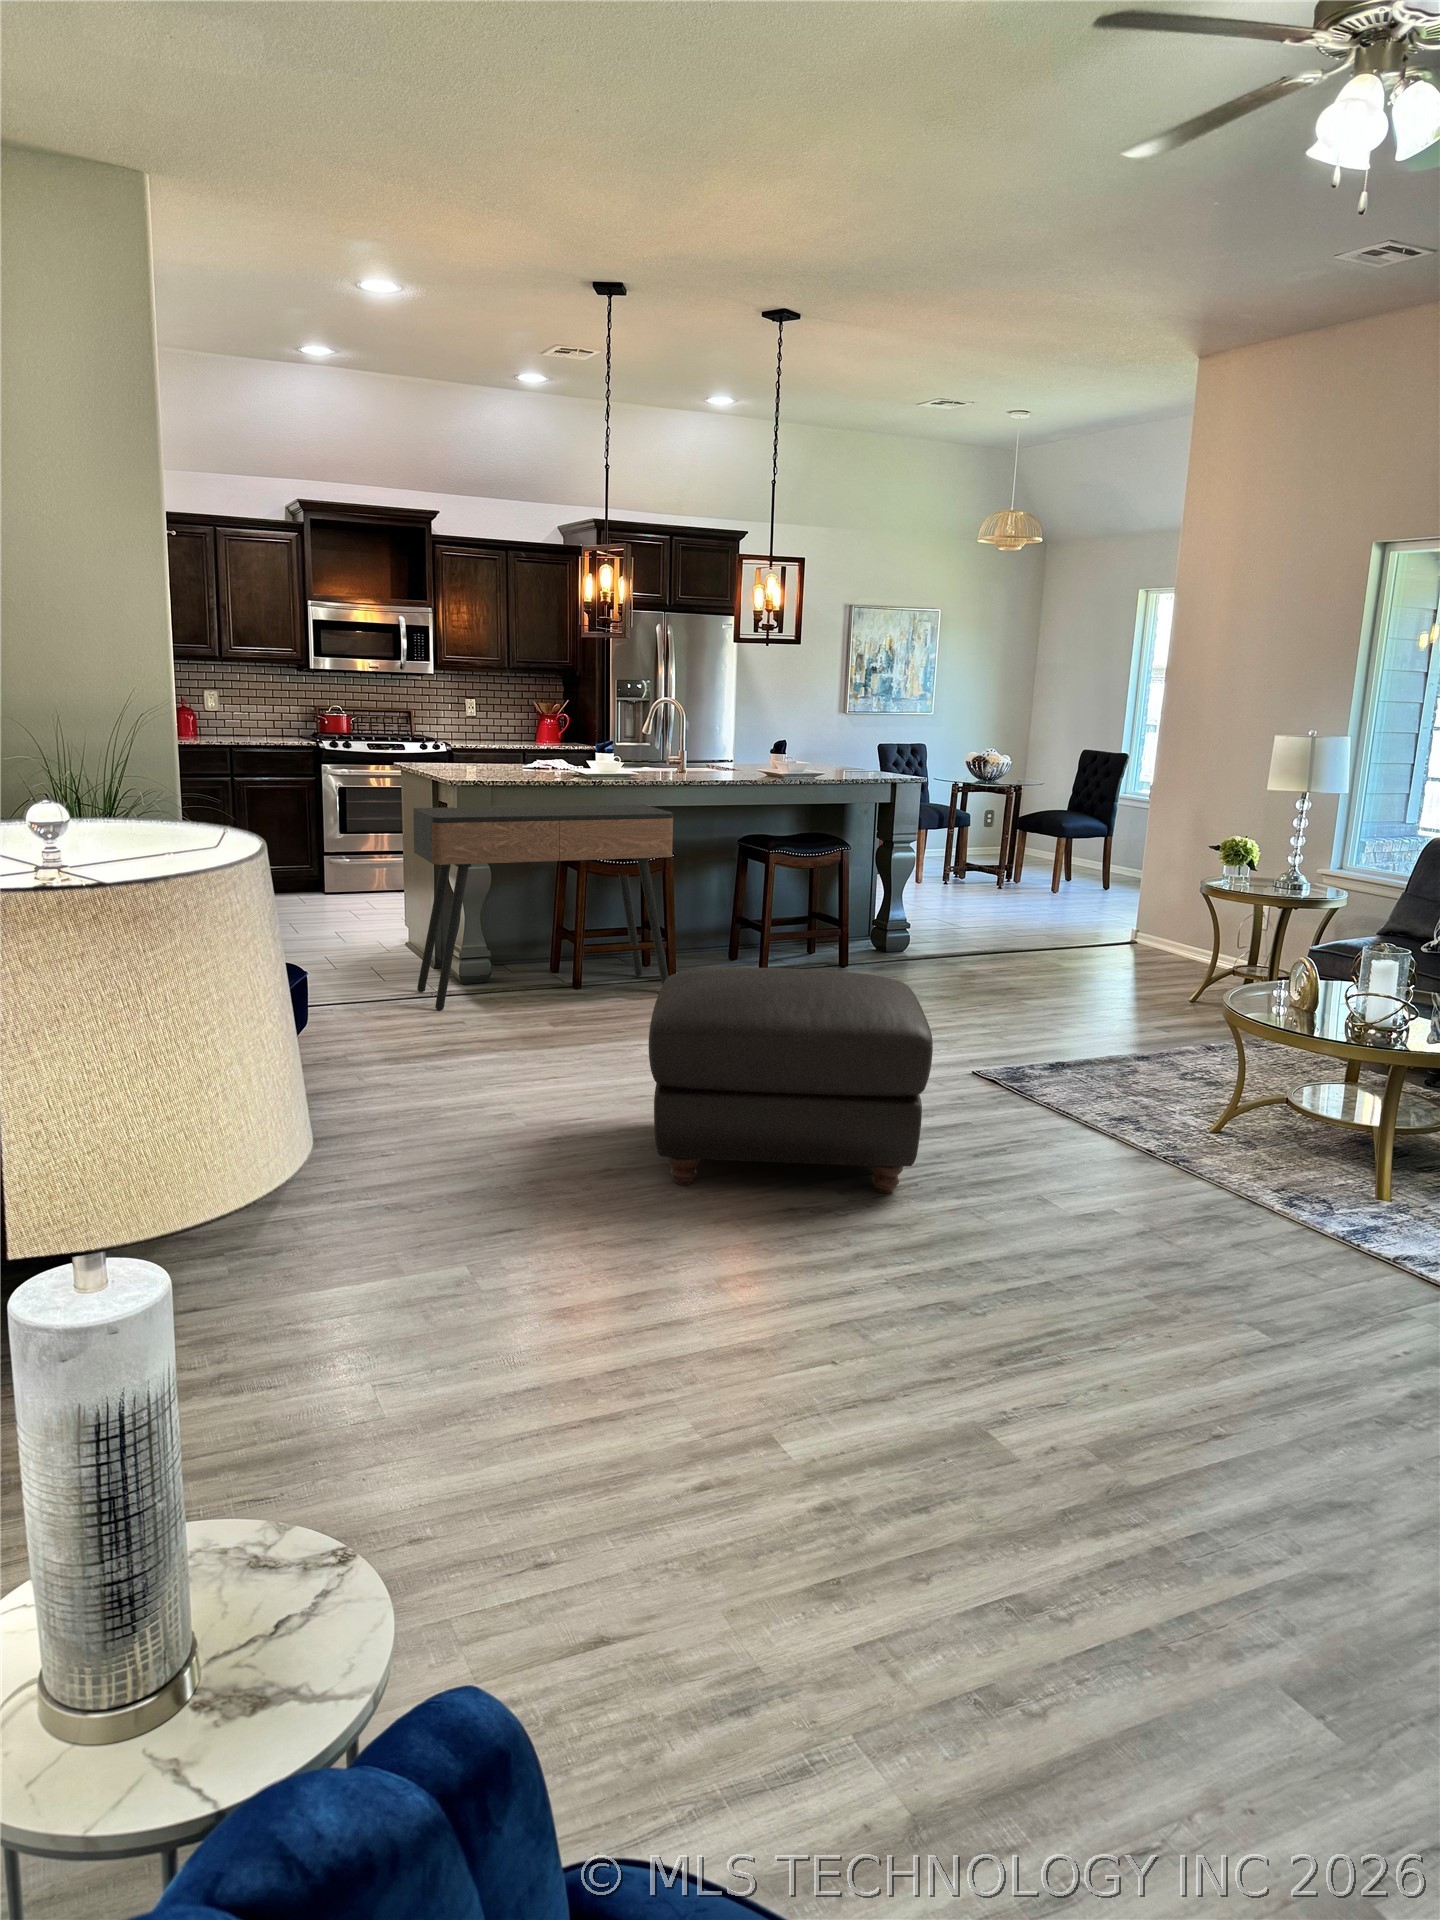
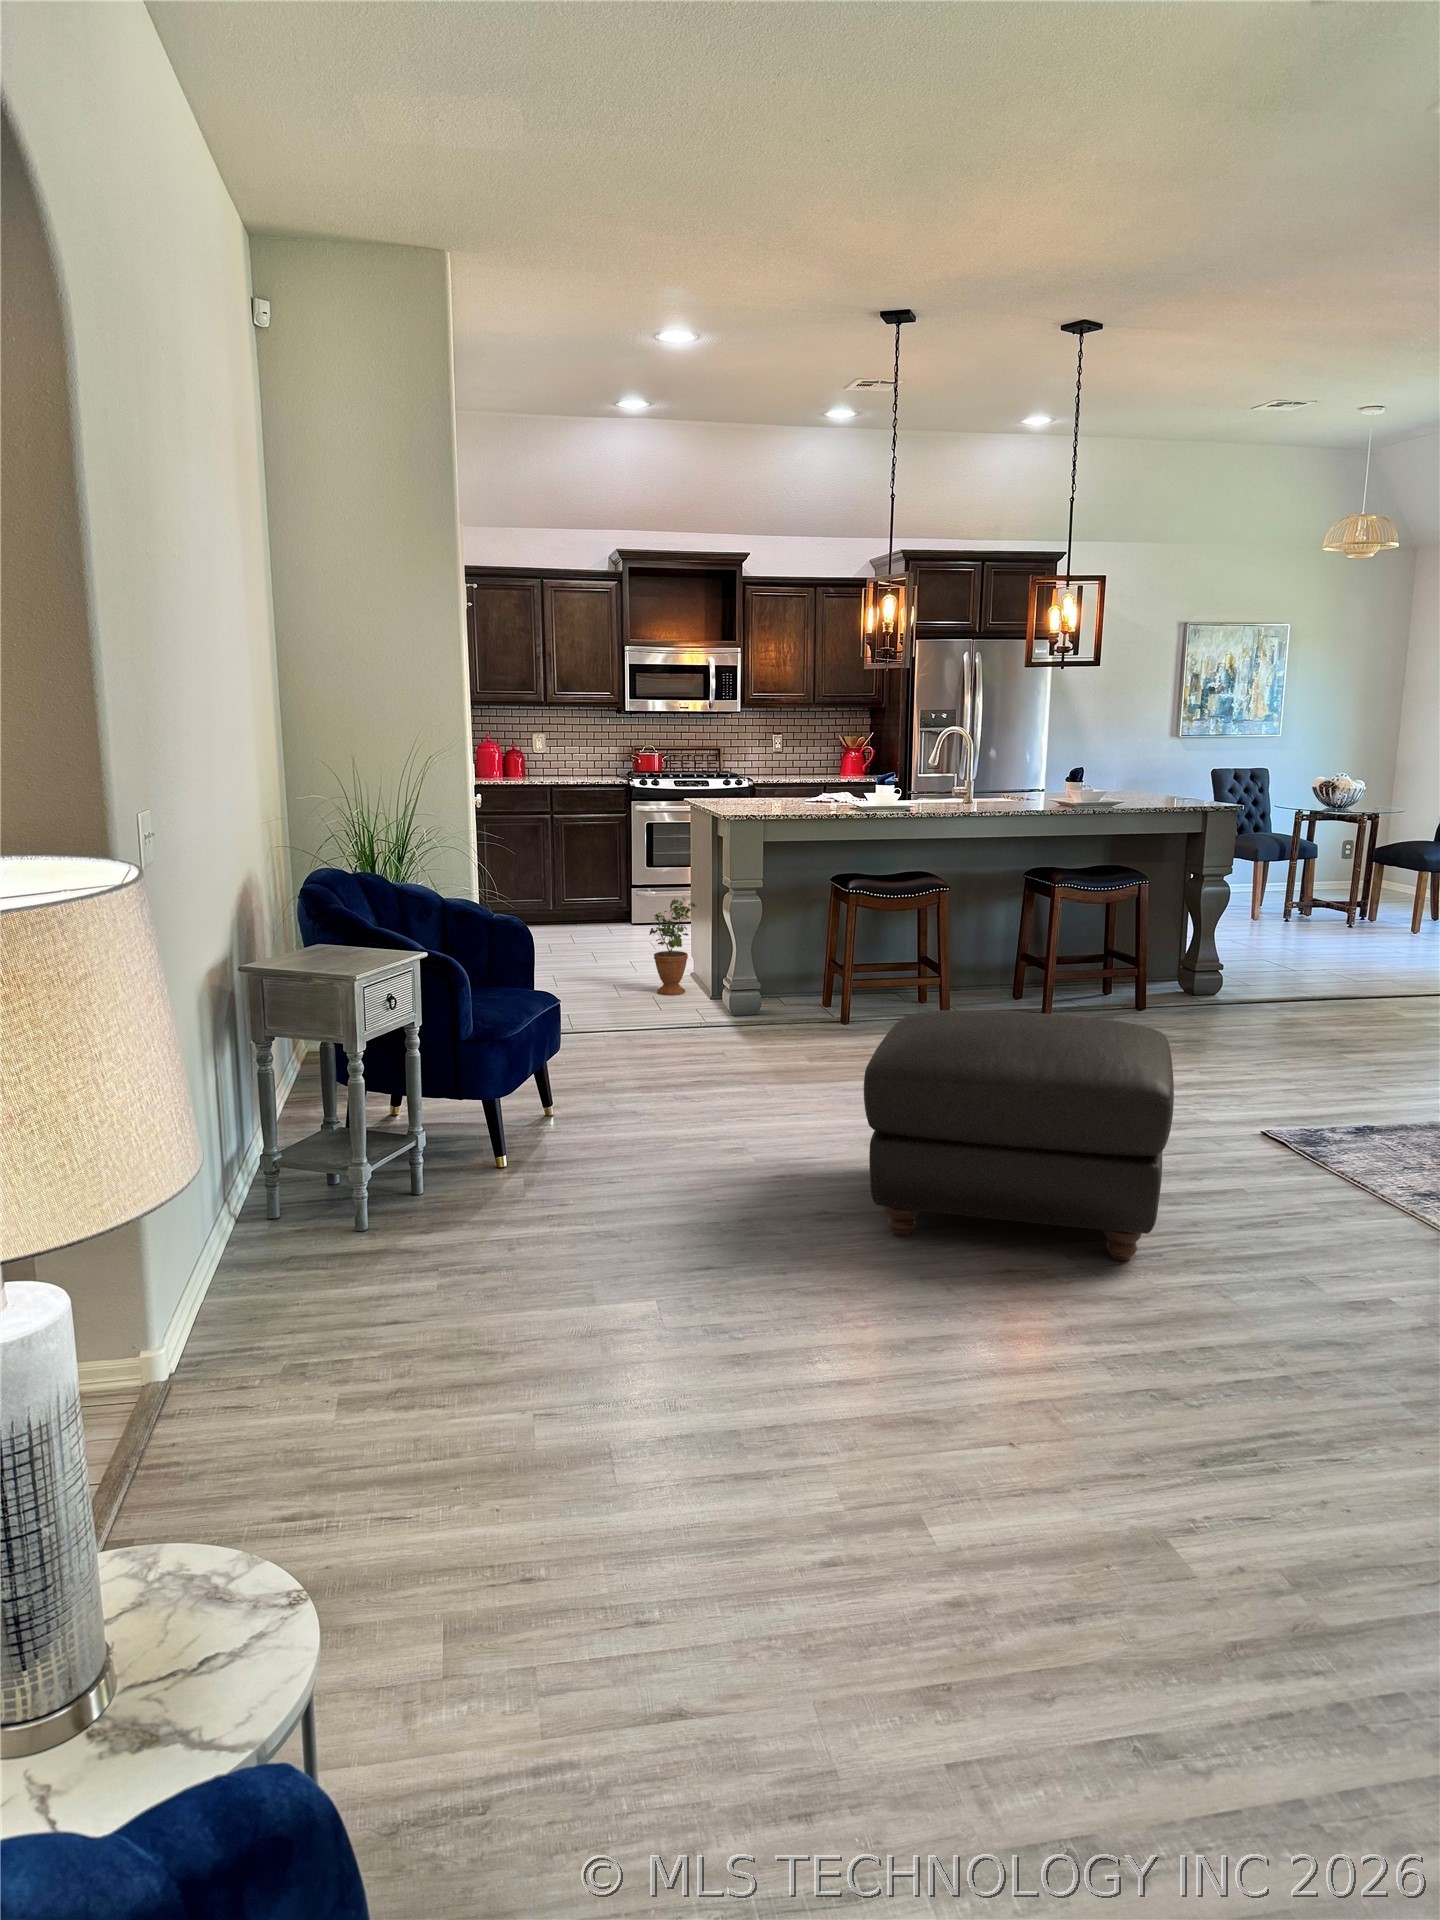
console table: present [413,805,673,1010] -> none [688,838,948,1043]
potted plant: none [364,861,414,963] -> present [650,898,696,995]

